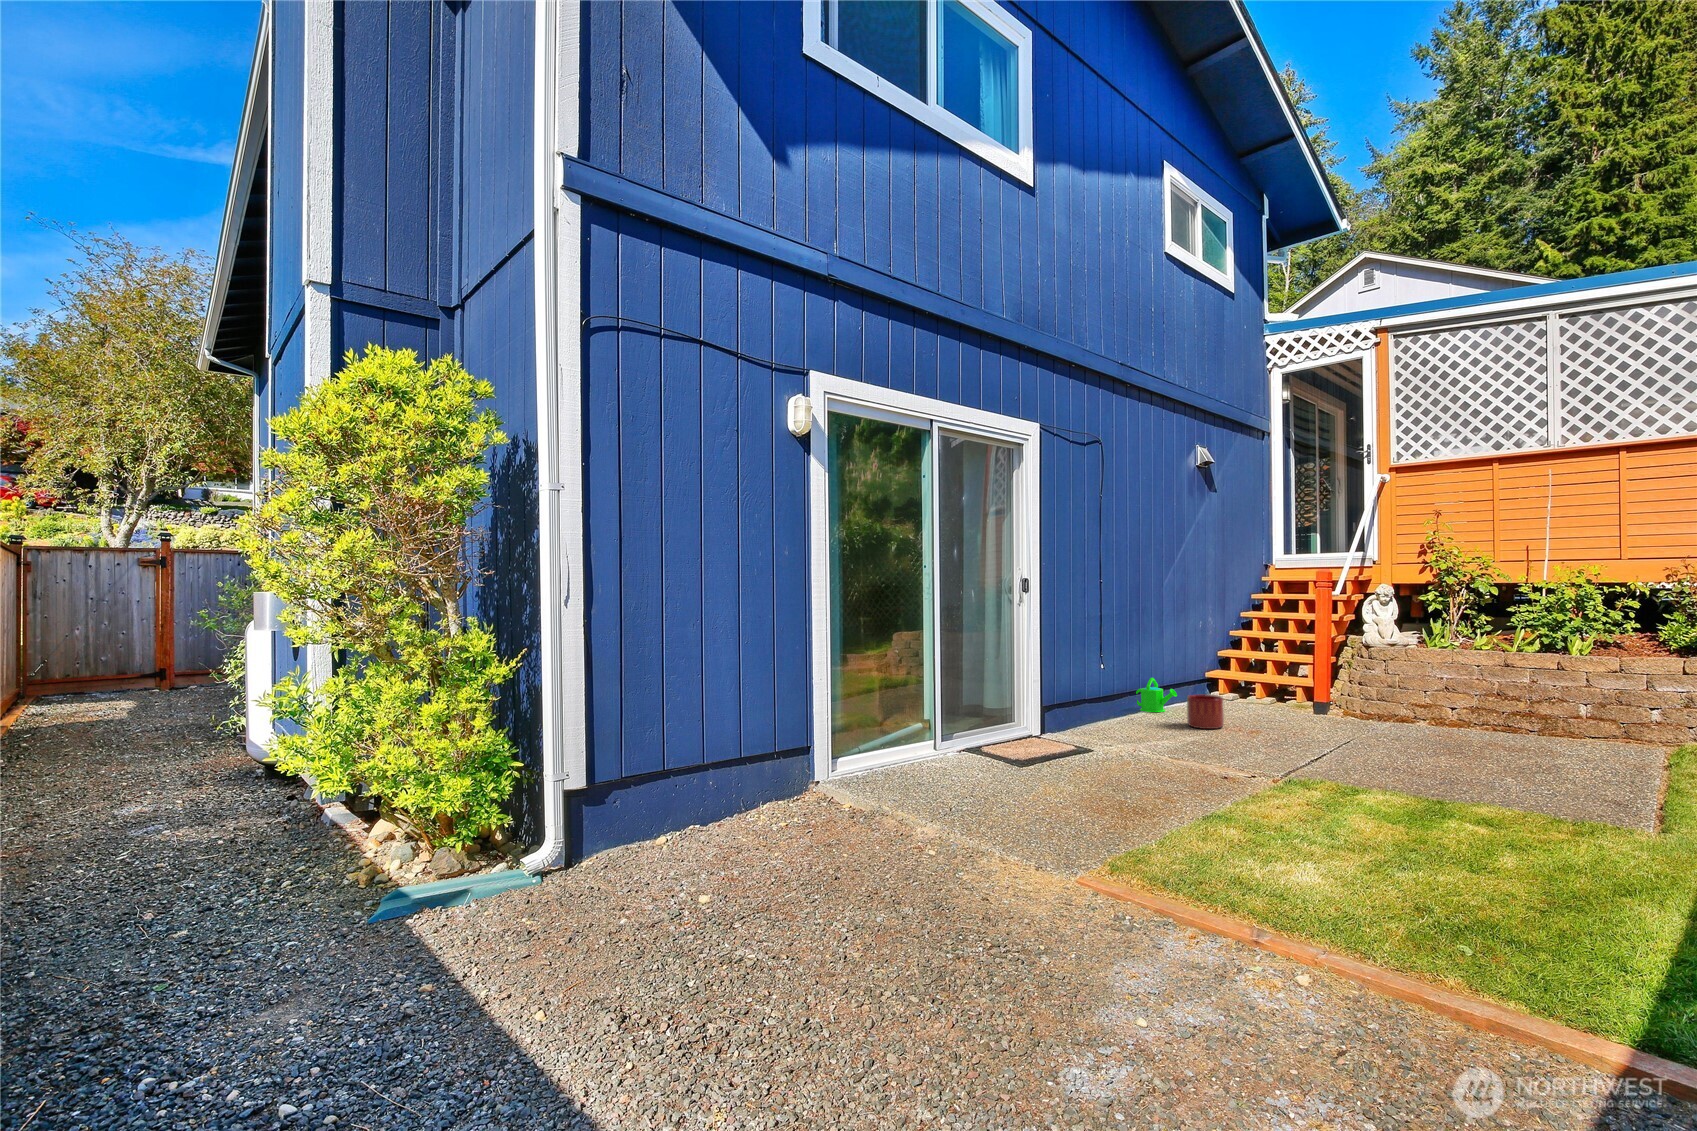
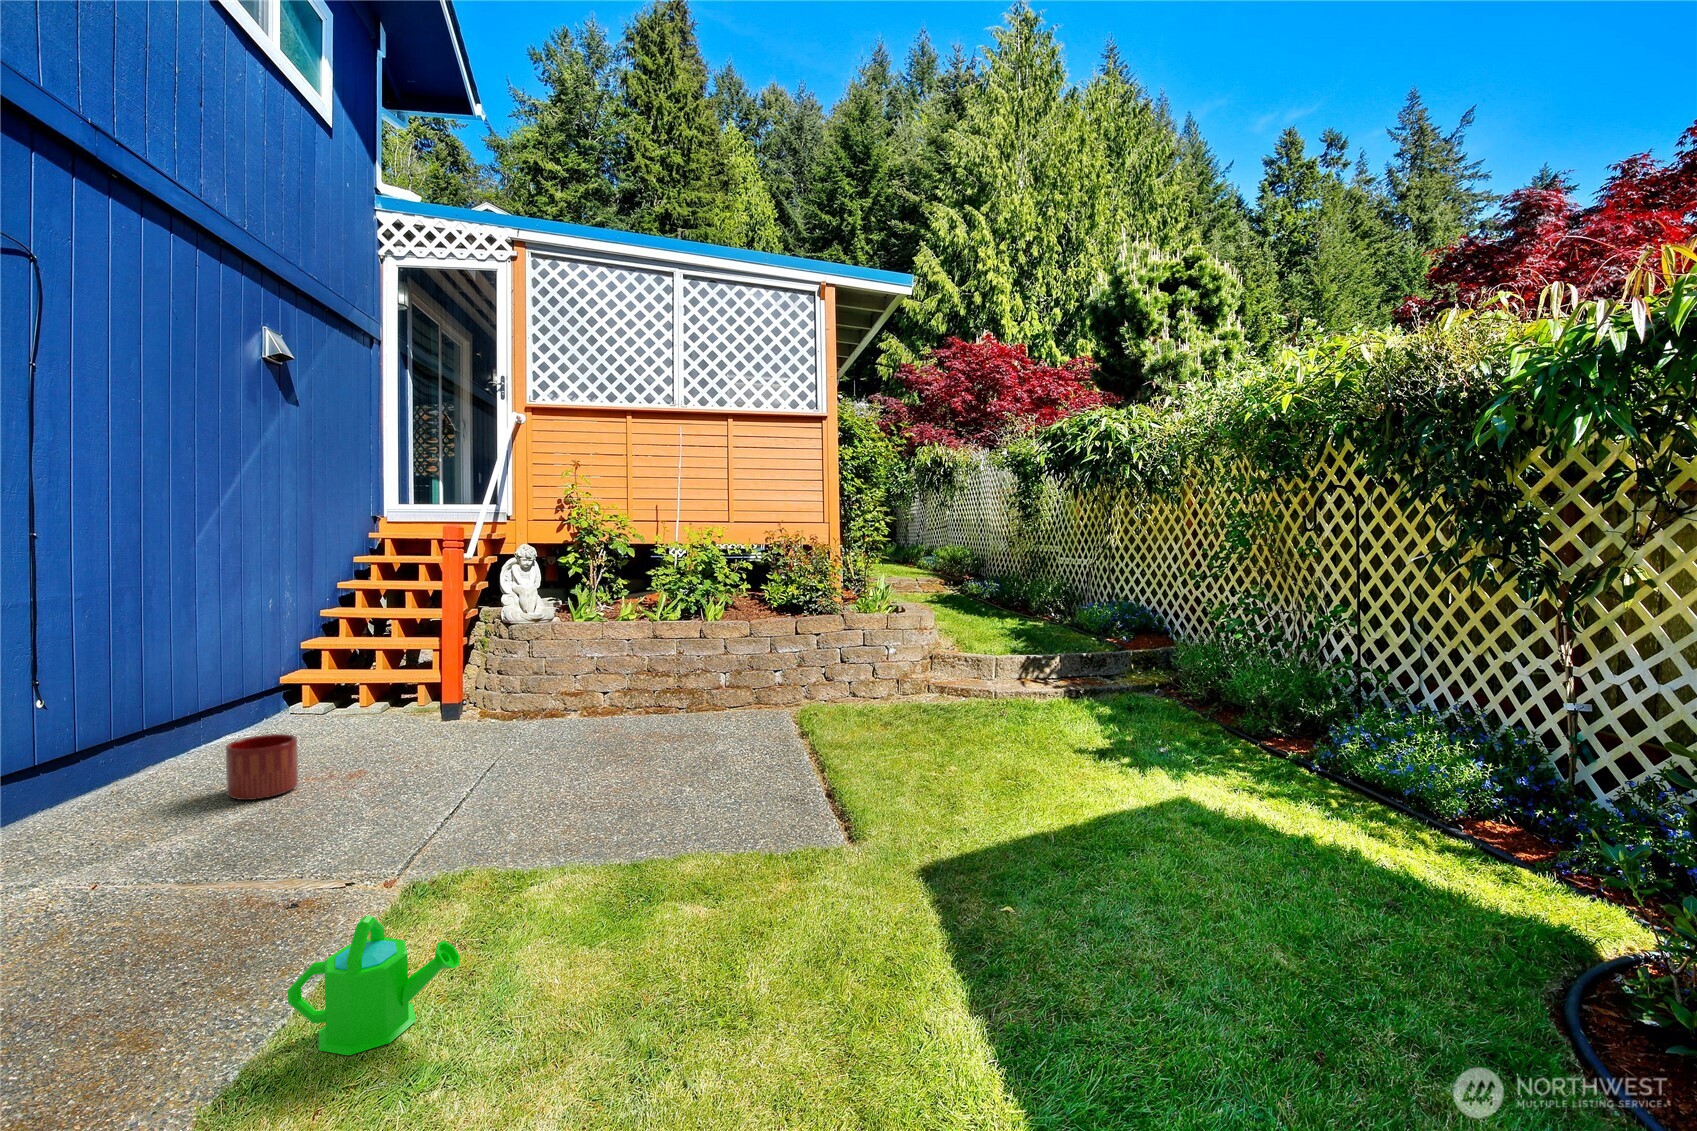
watering can: present [1136,678,1177,712] -> present [288,915,460,1056]

